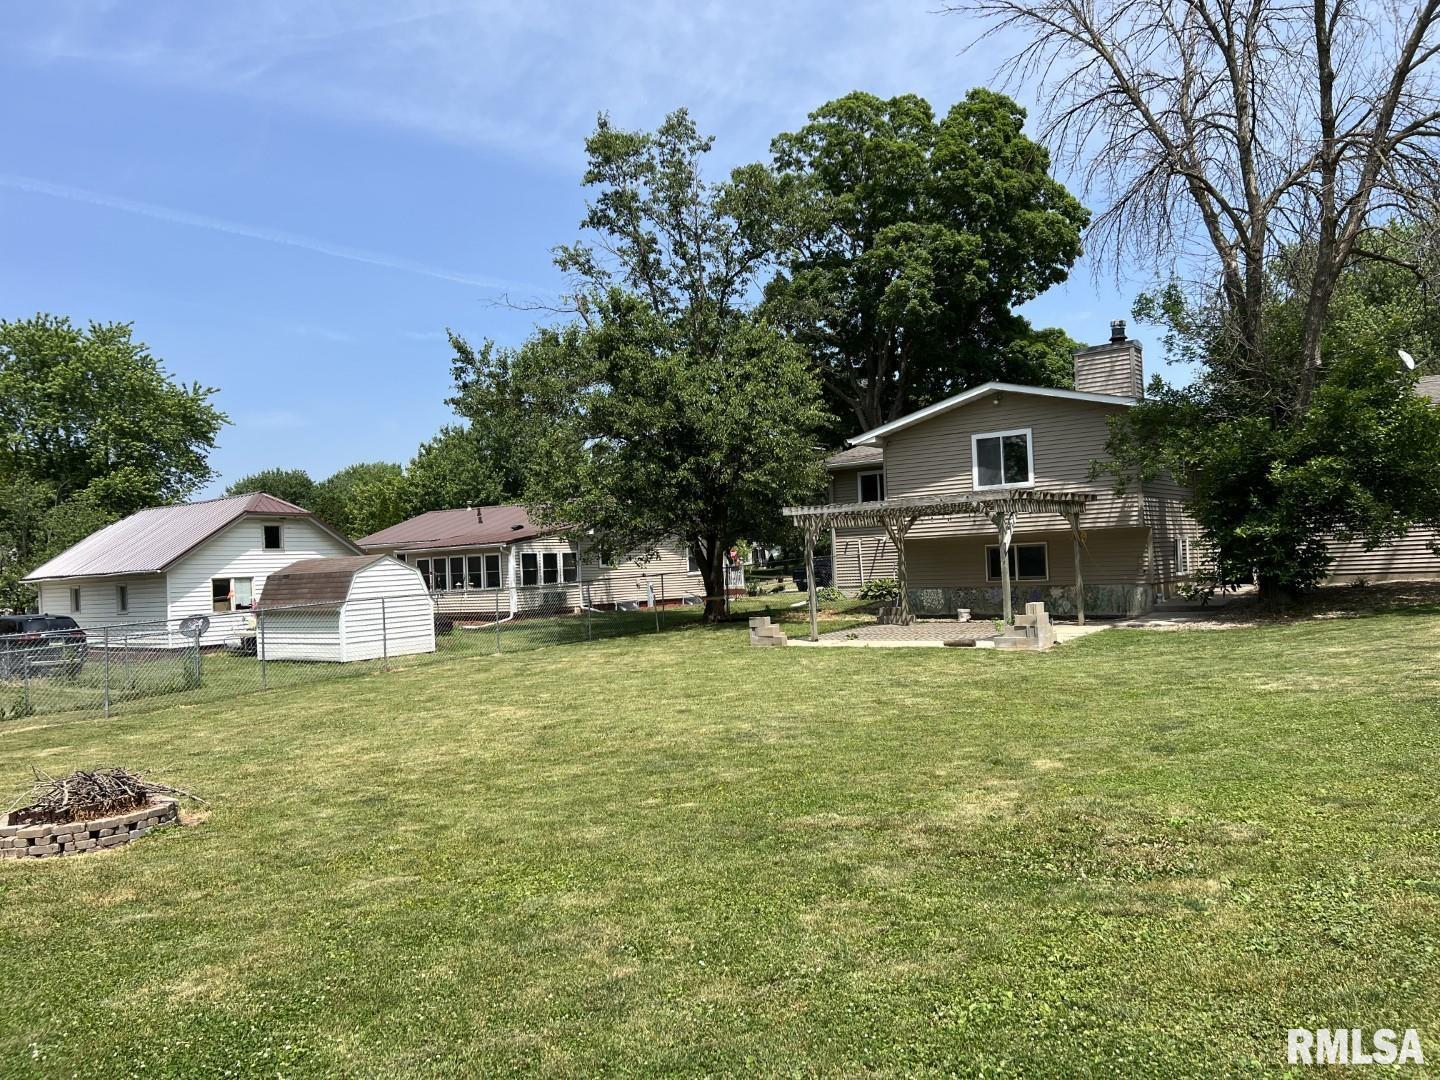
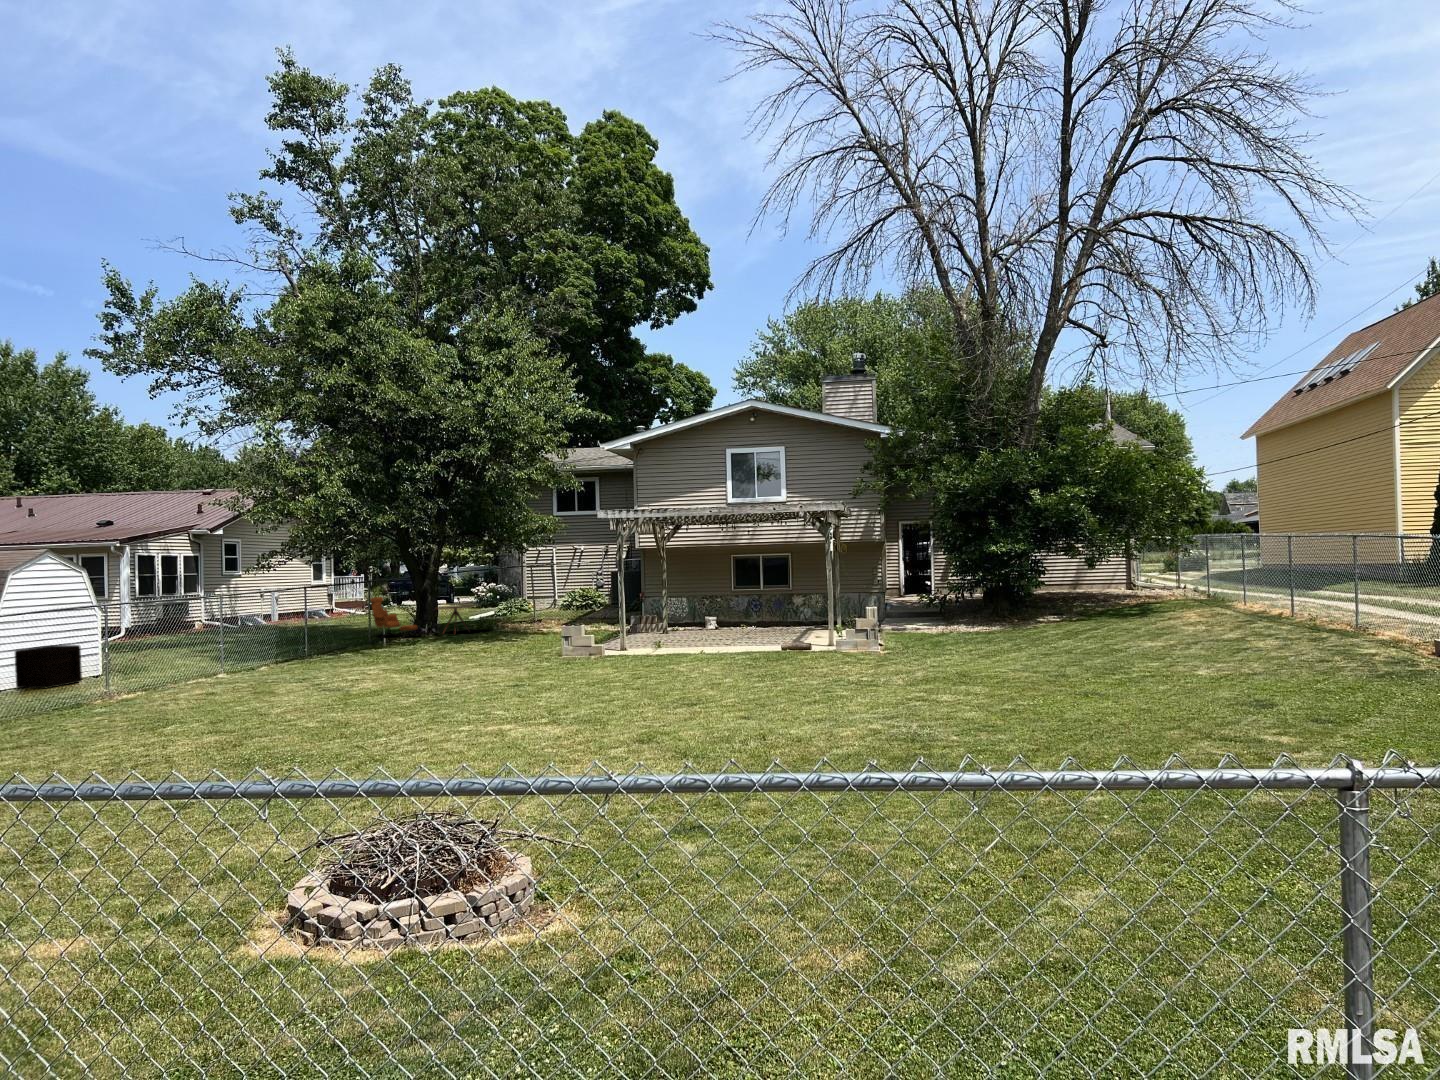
lounge chair: none [650,589,685,625] -> present [370,597,418,637]
wooden crate: none [367,626,407,657] -> present [15,645,82,688]

